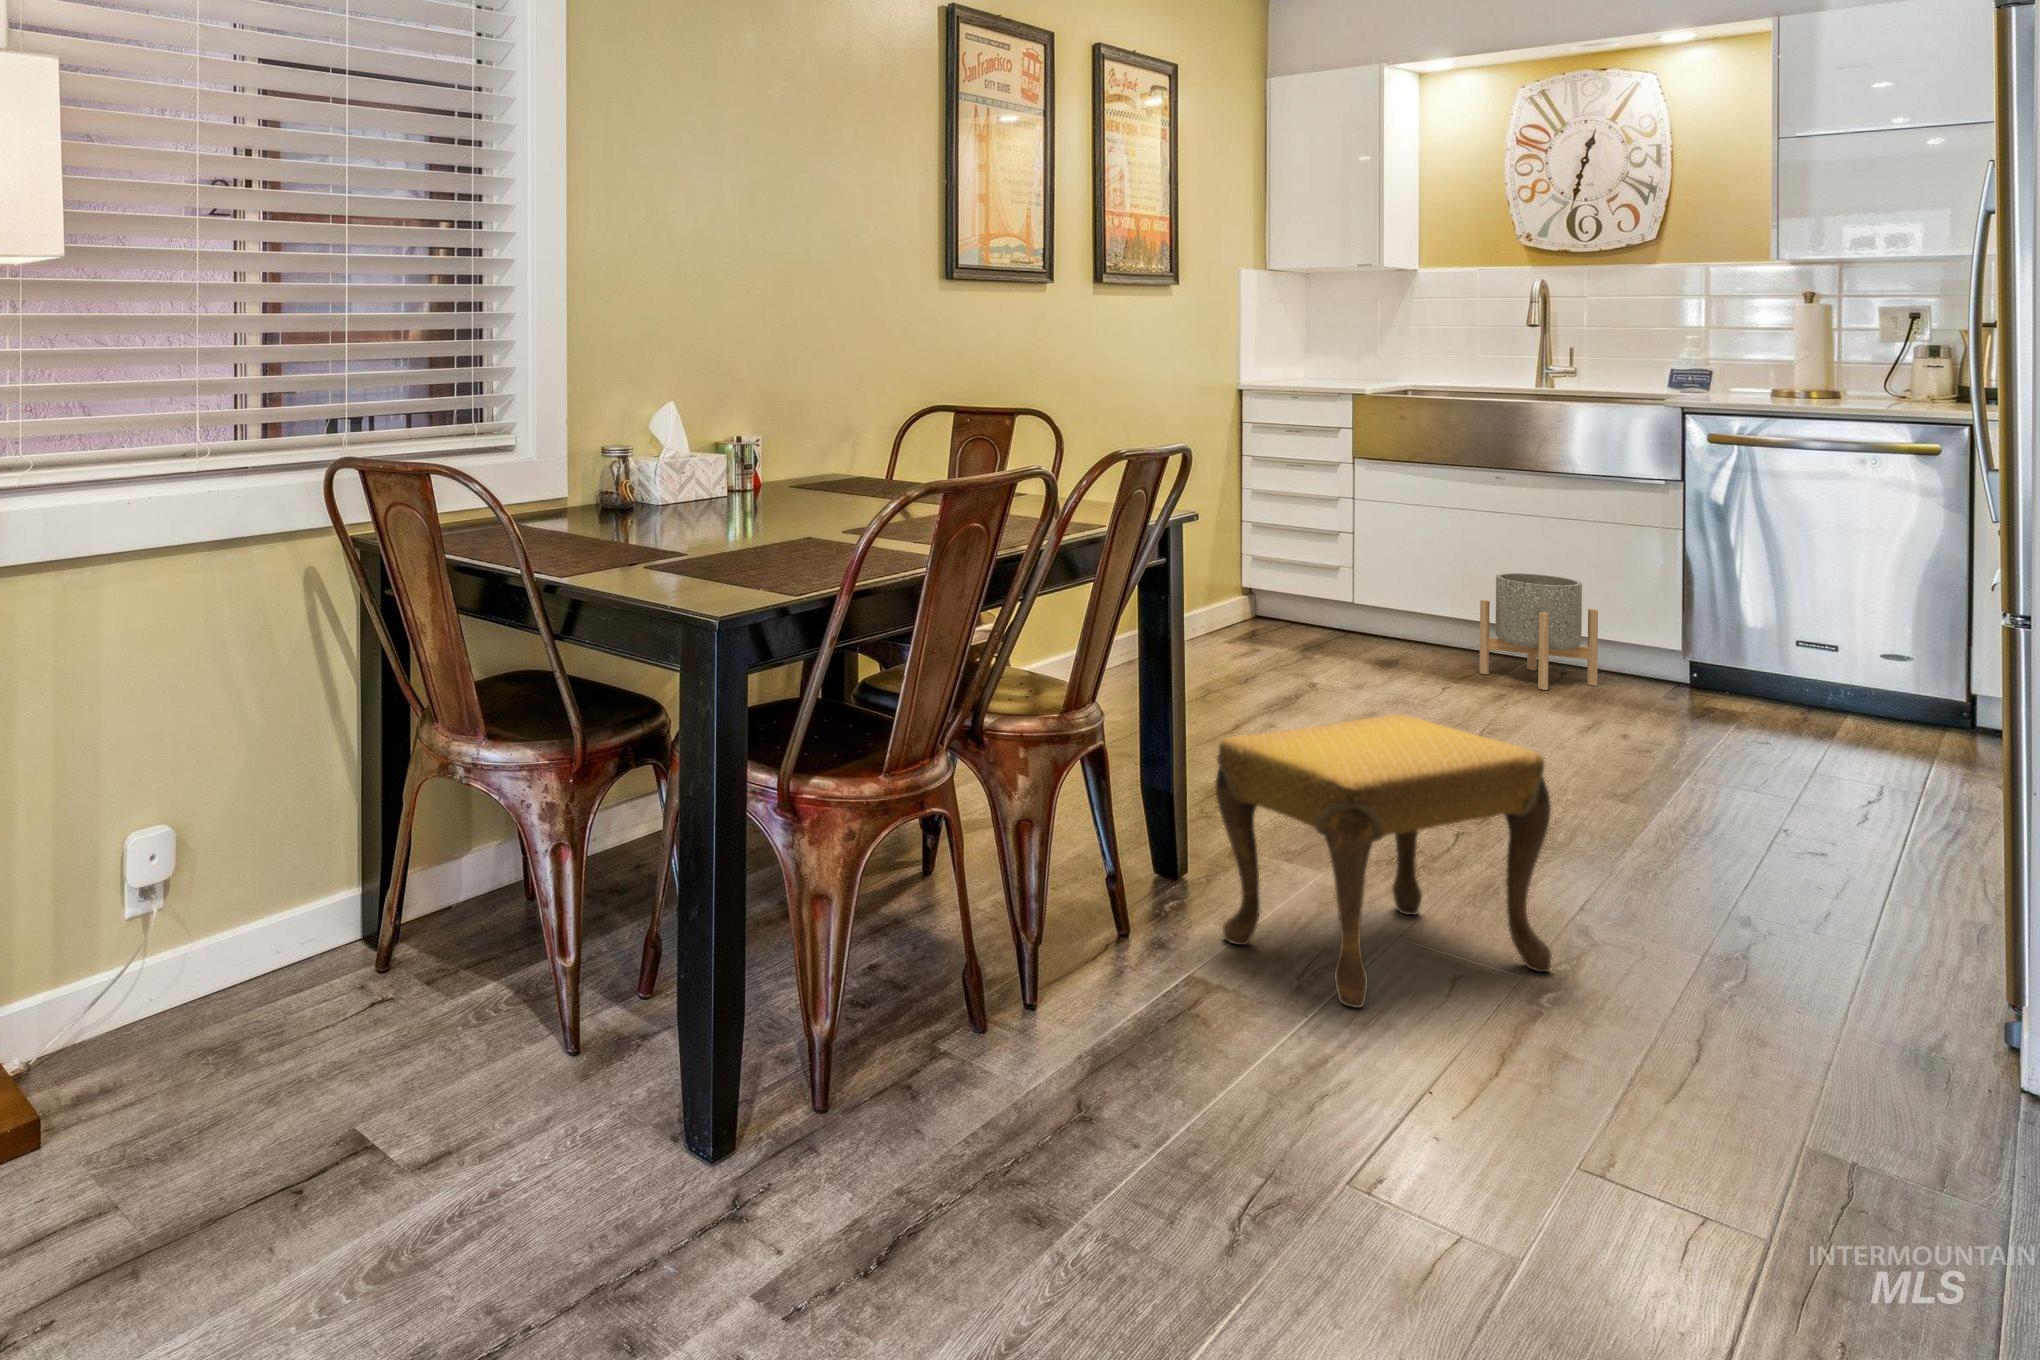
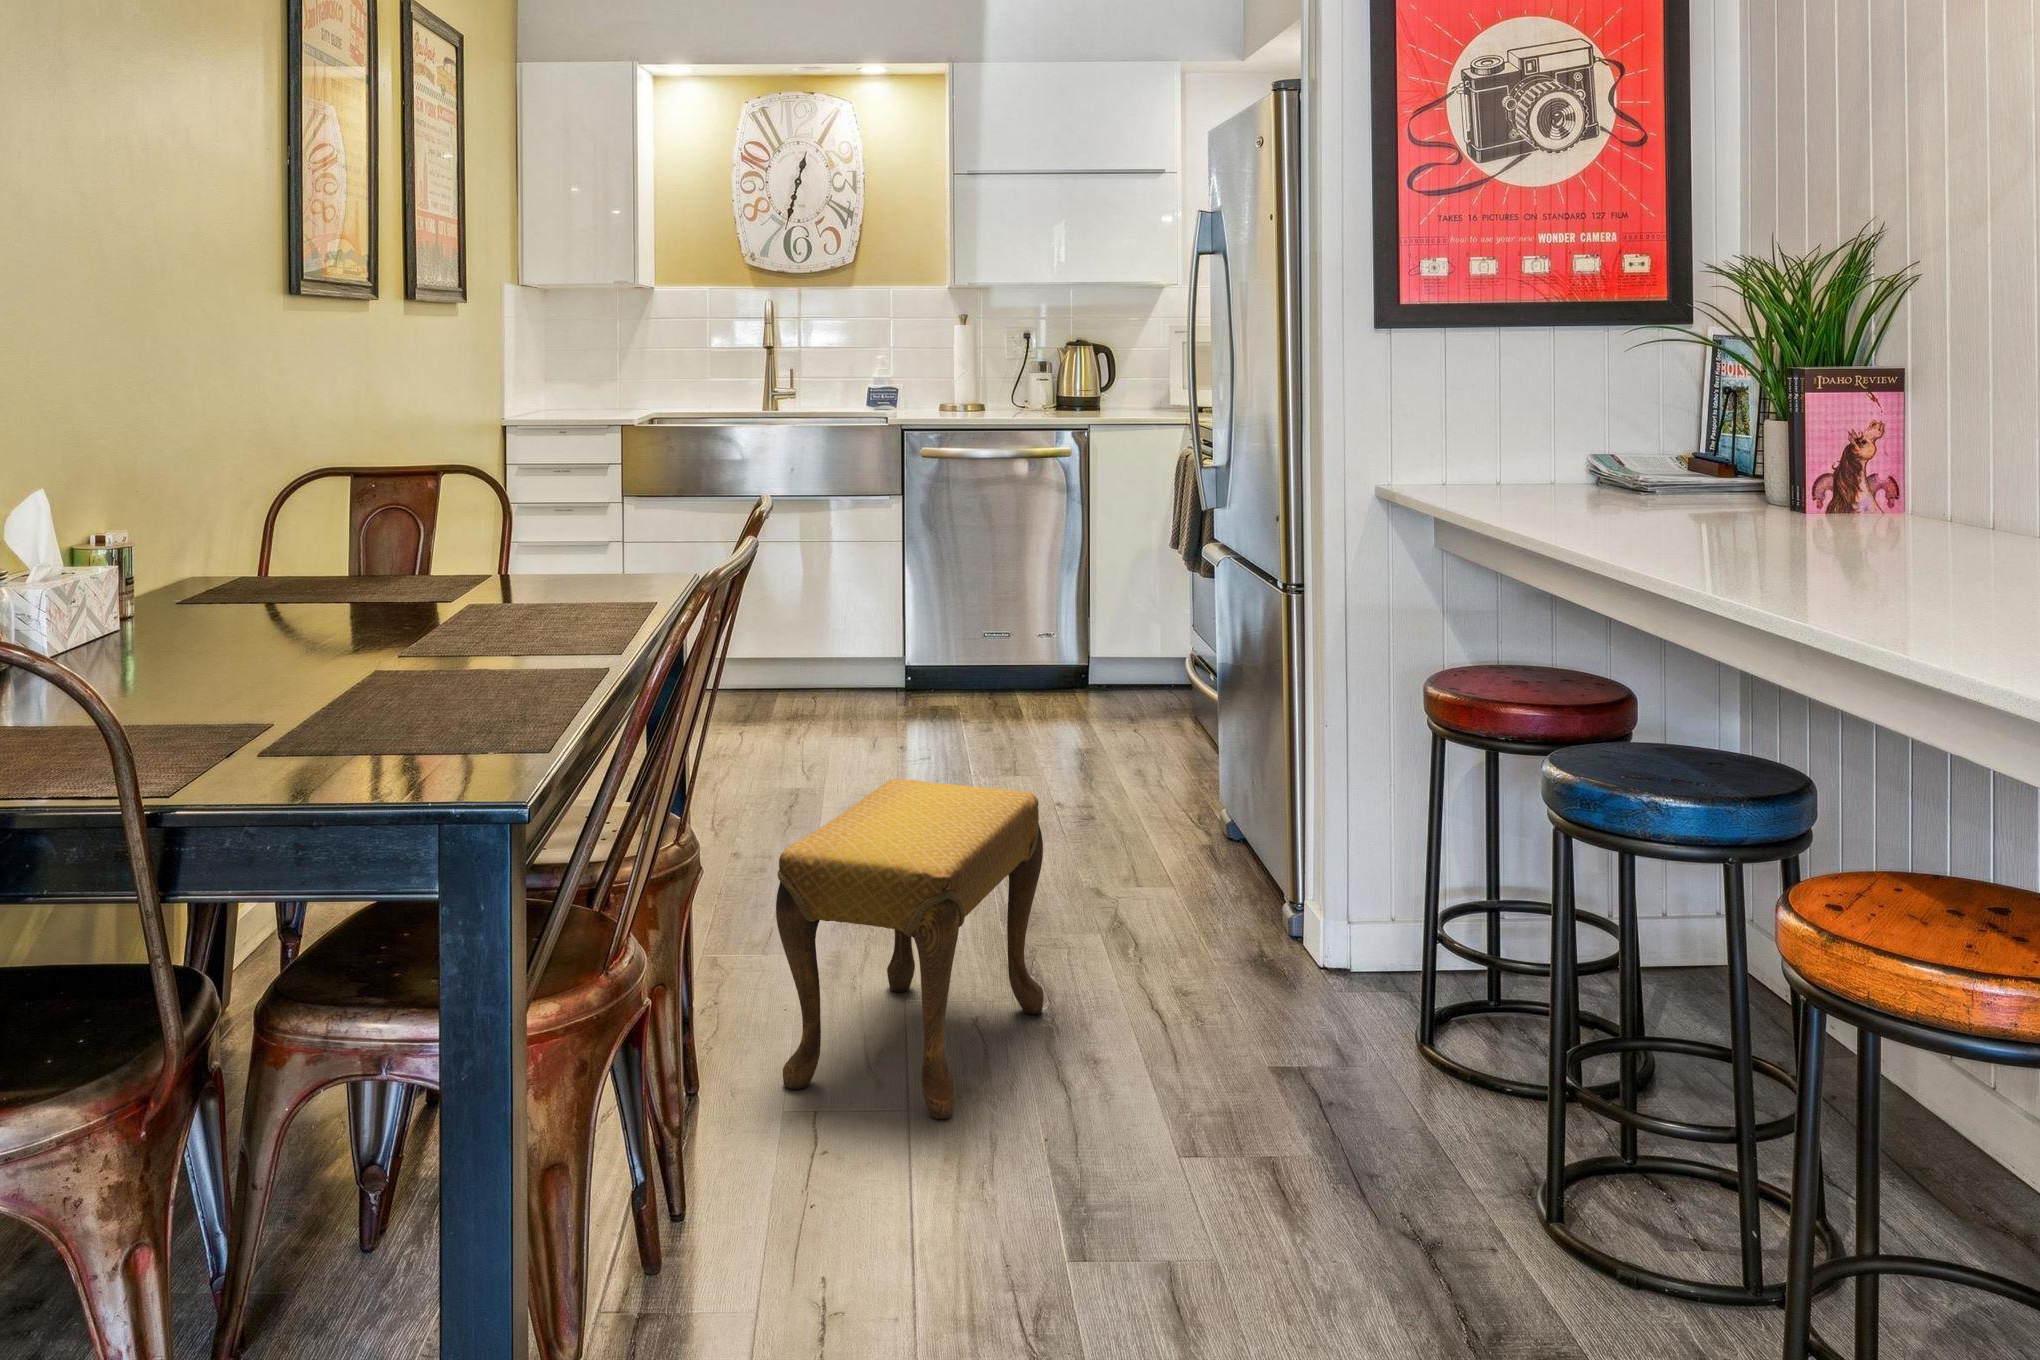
planter: present [1480,573,1598,690] -> none [753,598,846,714]

